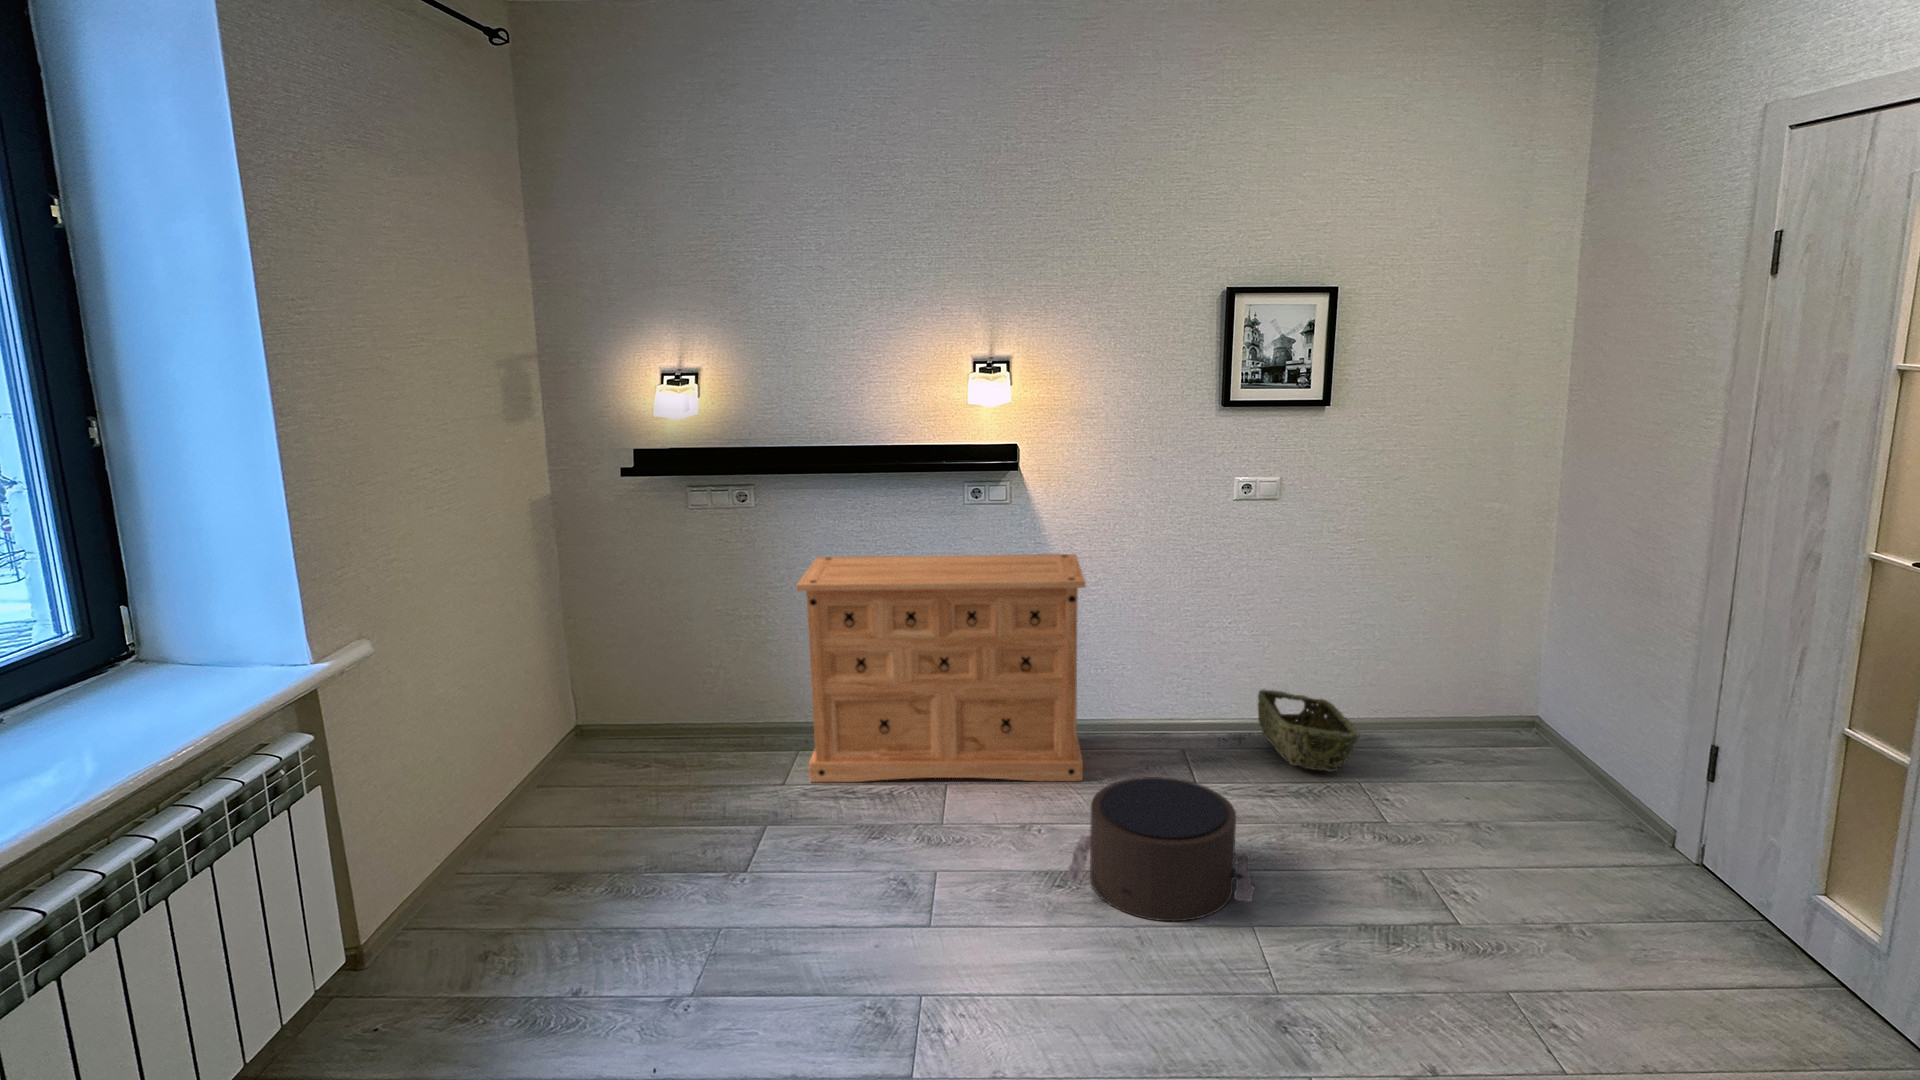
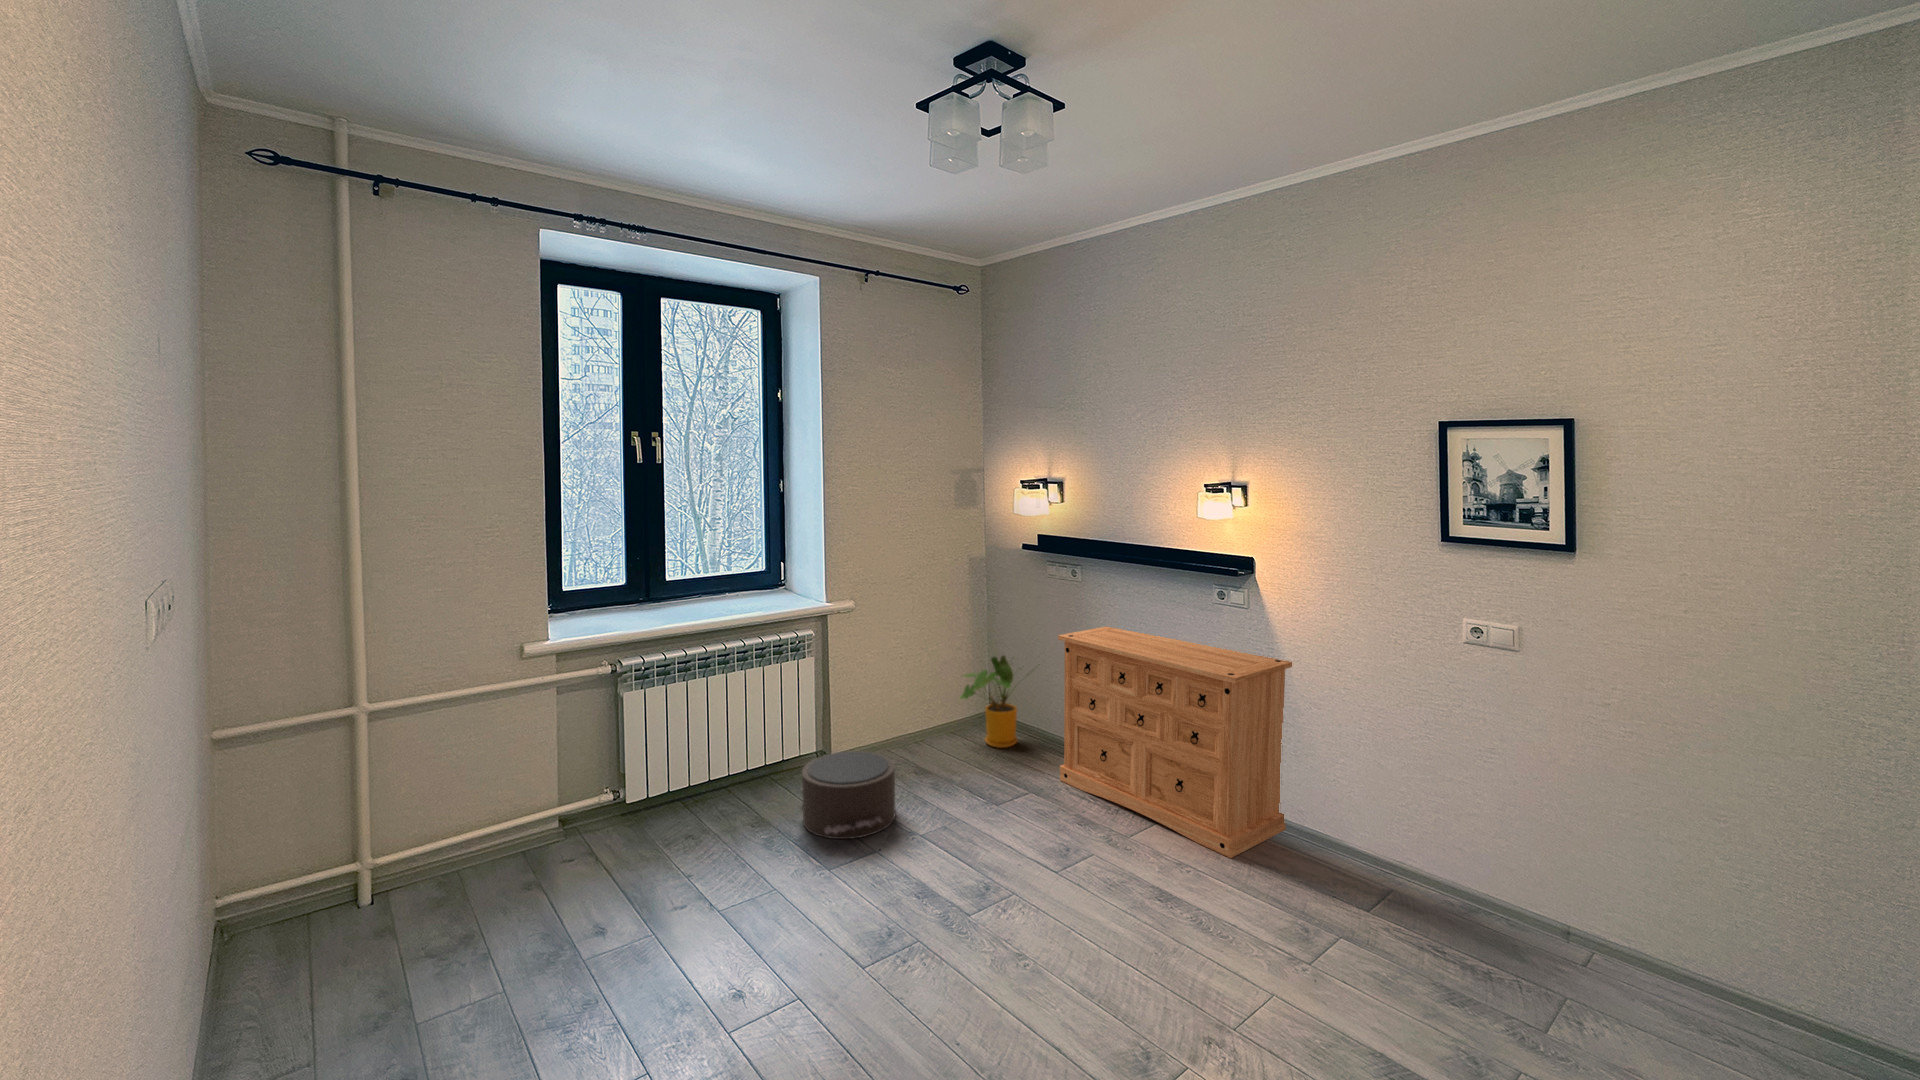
house plant: none [581,625,709,780] -> present [961,655,1028,748]
woven basket: present [1258,690,1360,772] -> none [1426,854,1565,966]
pouf: present [1068,777,1255,921] -> present [801,751,895,839]

